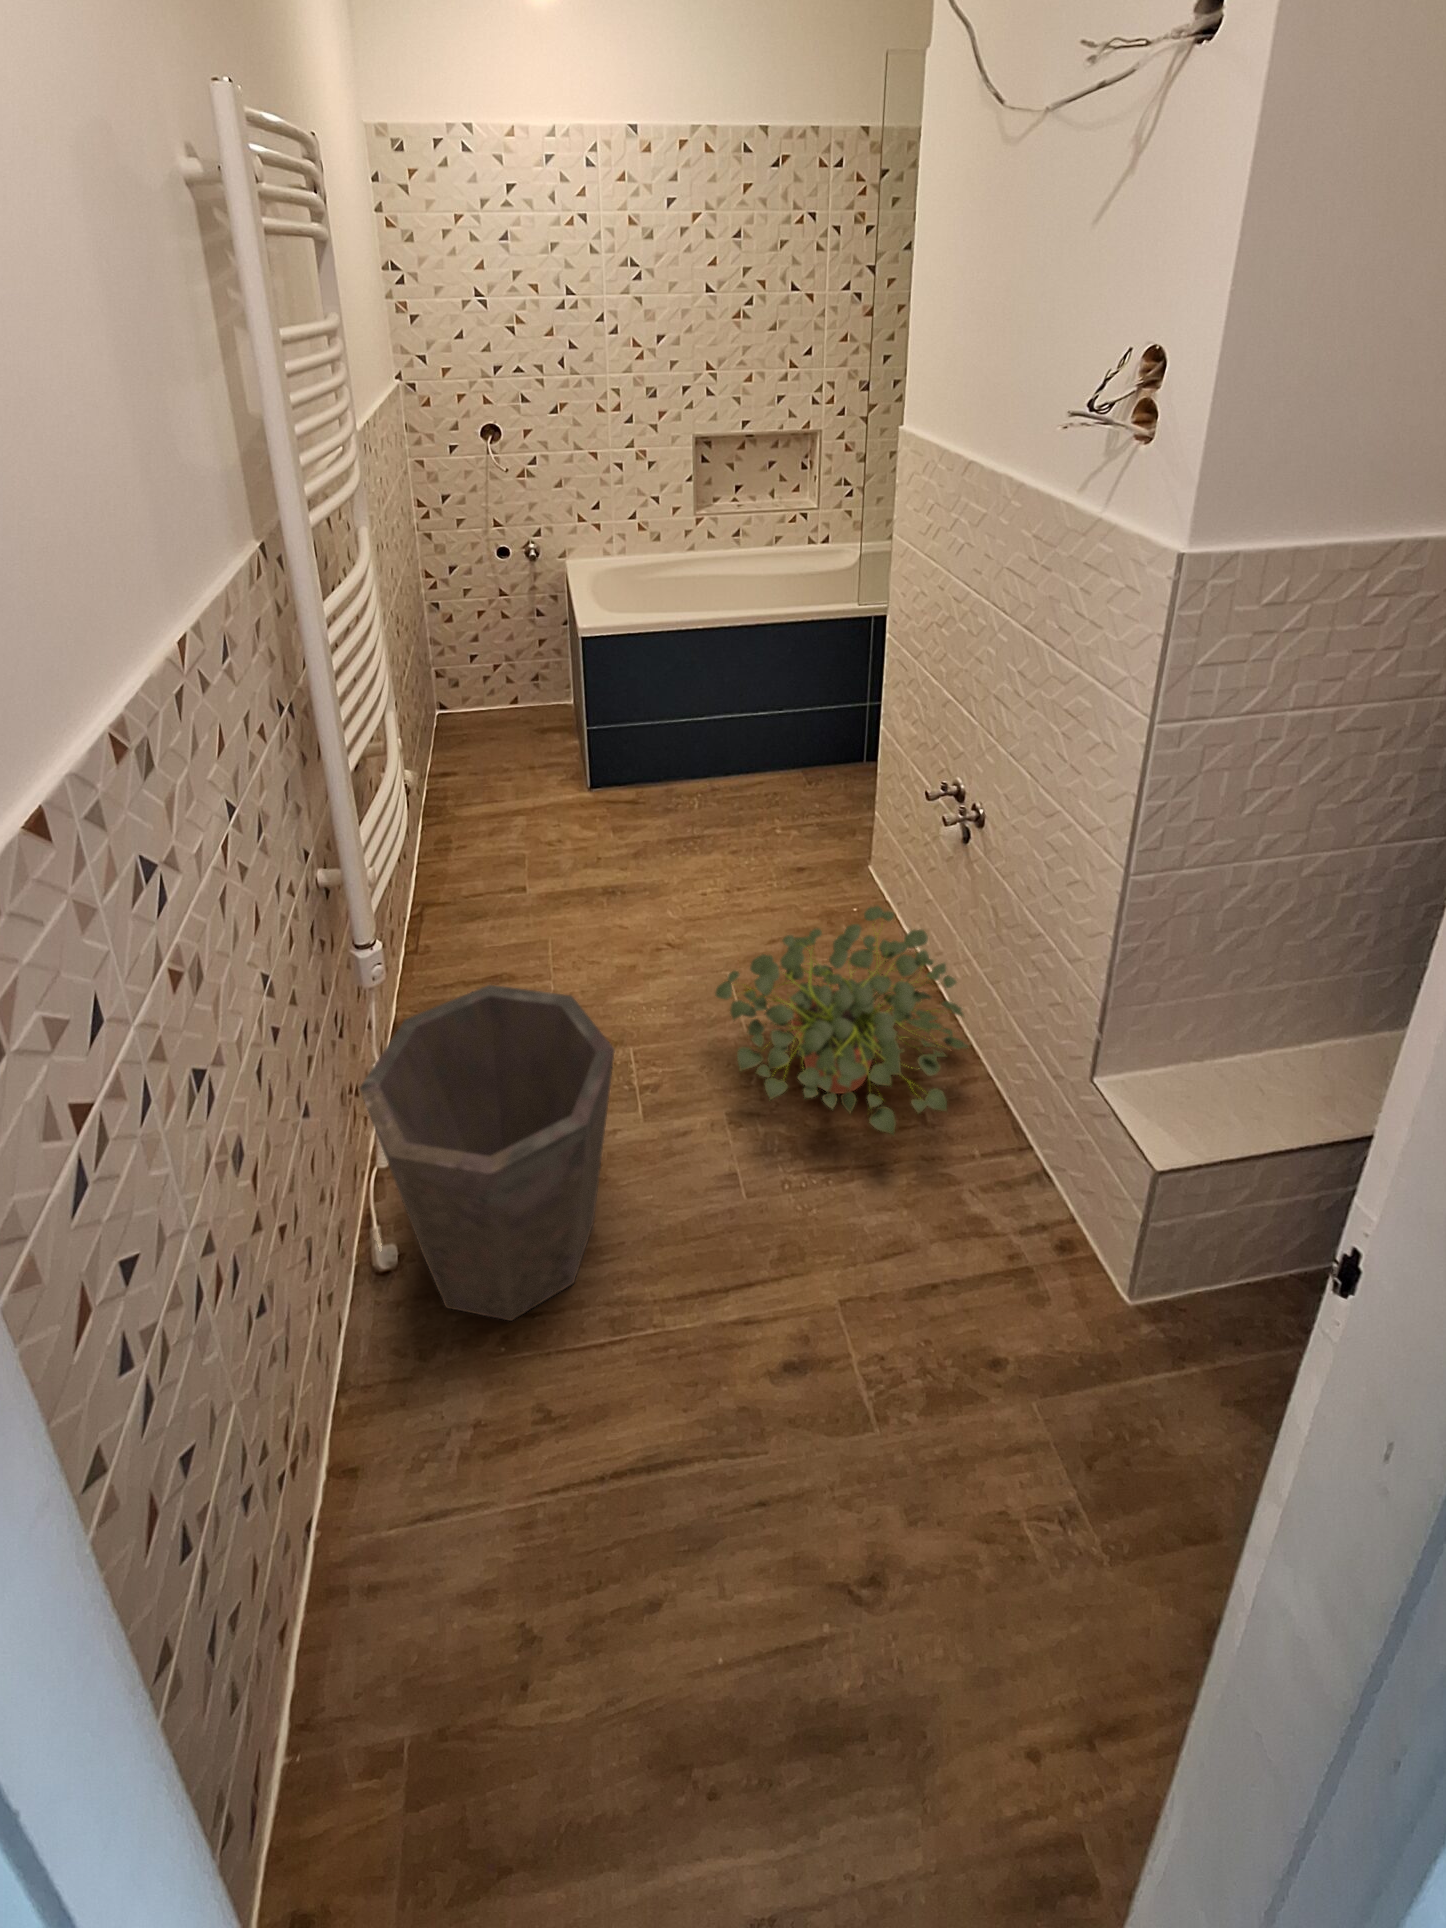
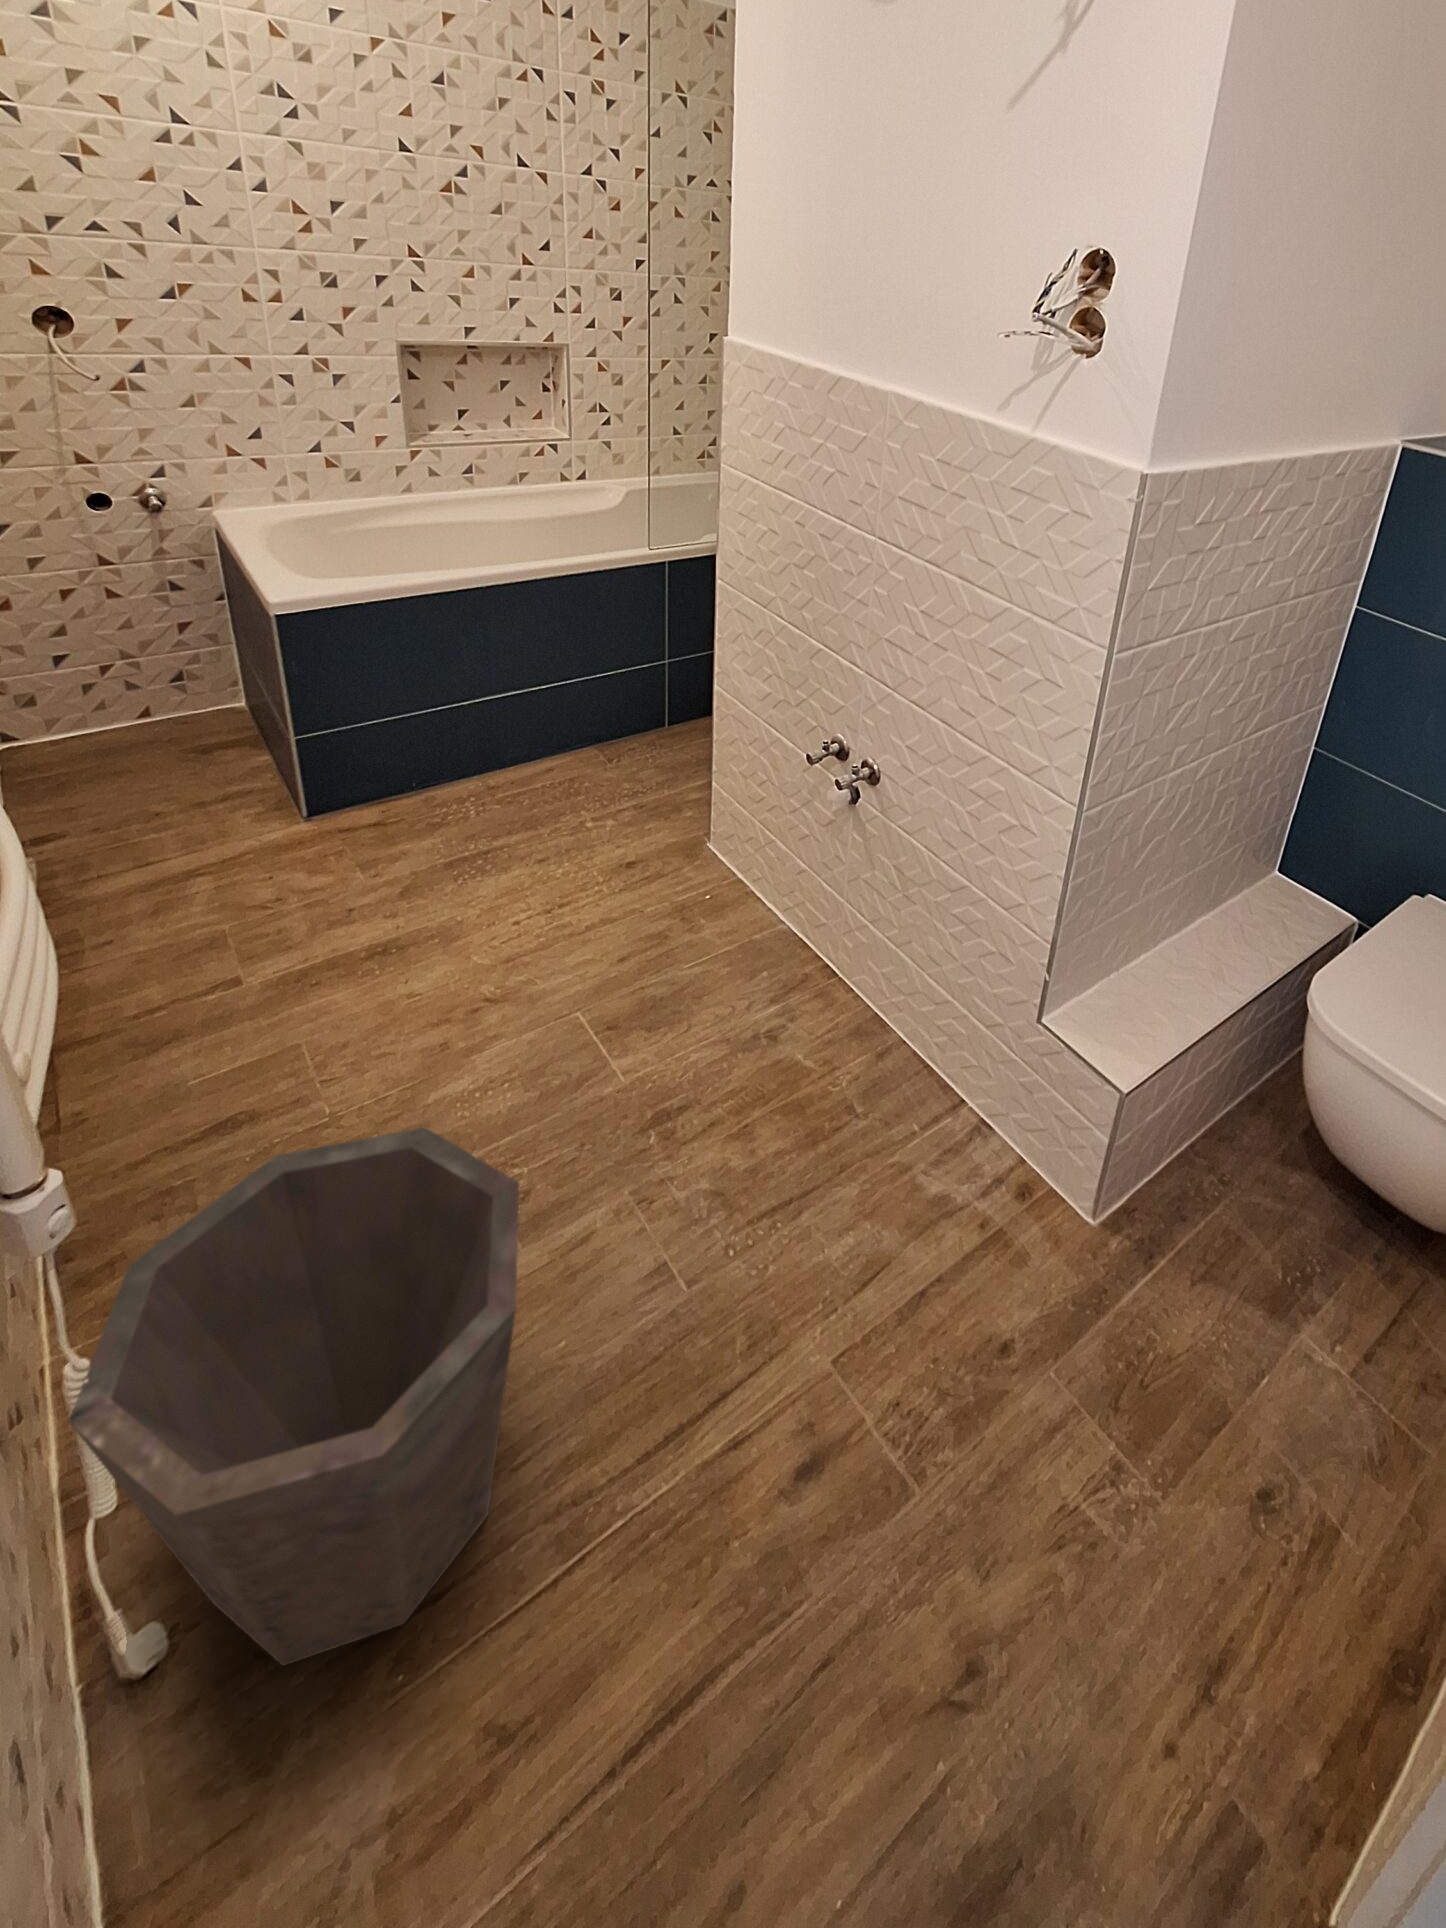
potted plant: present [715,905,968,1134] -> none [593,892,900,1166]

